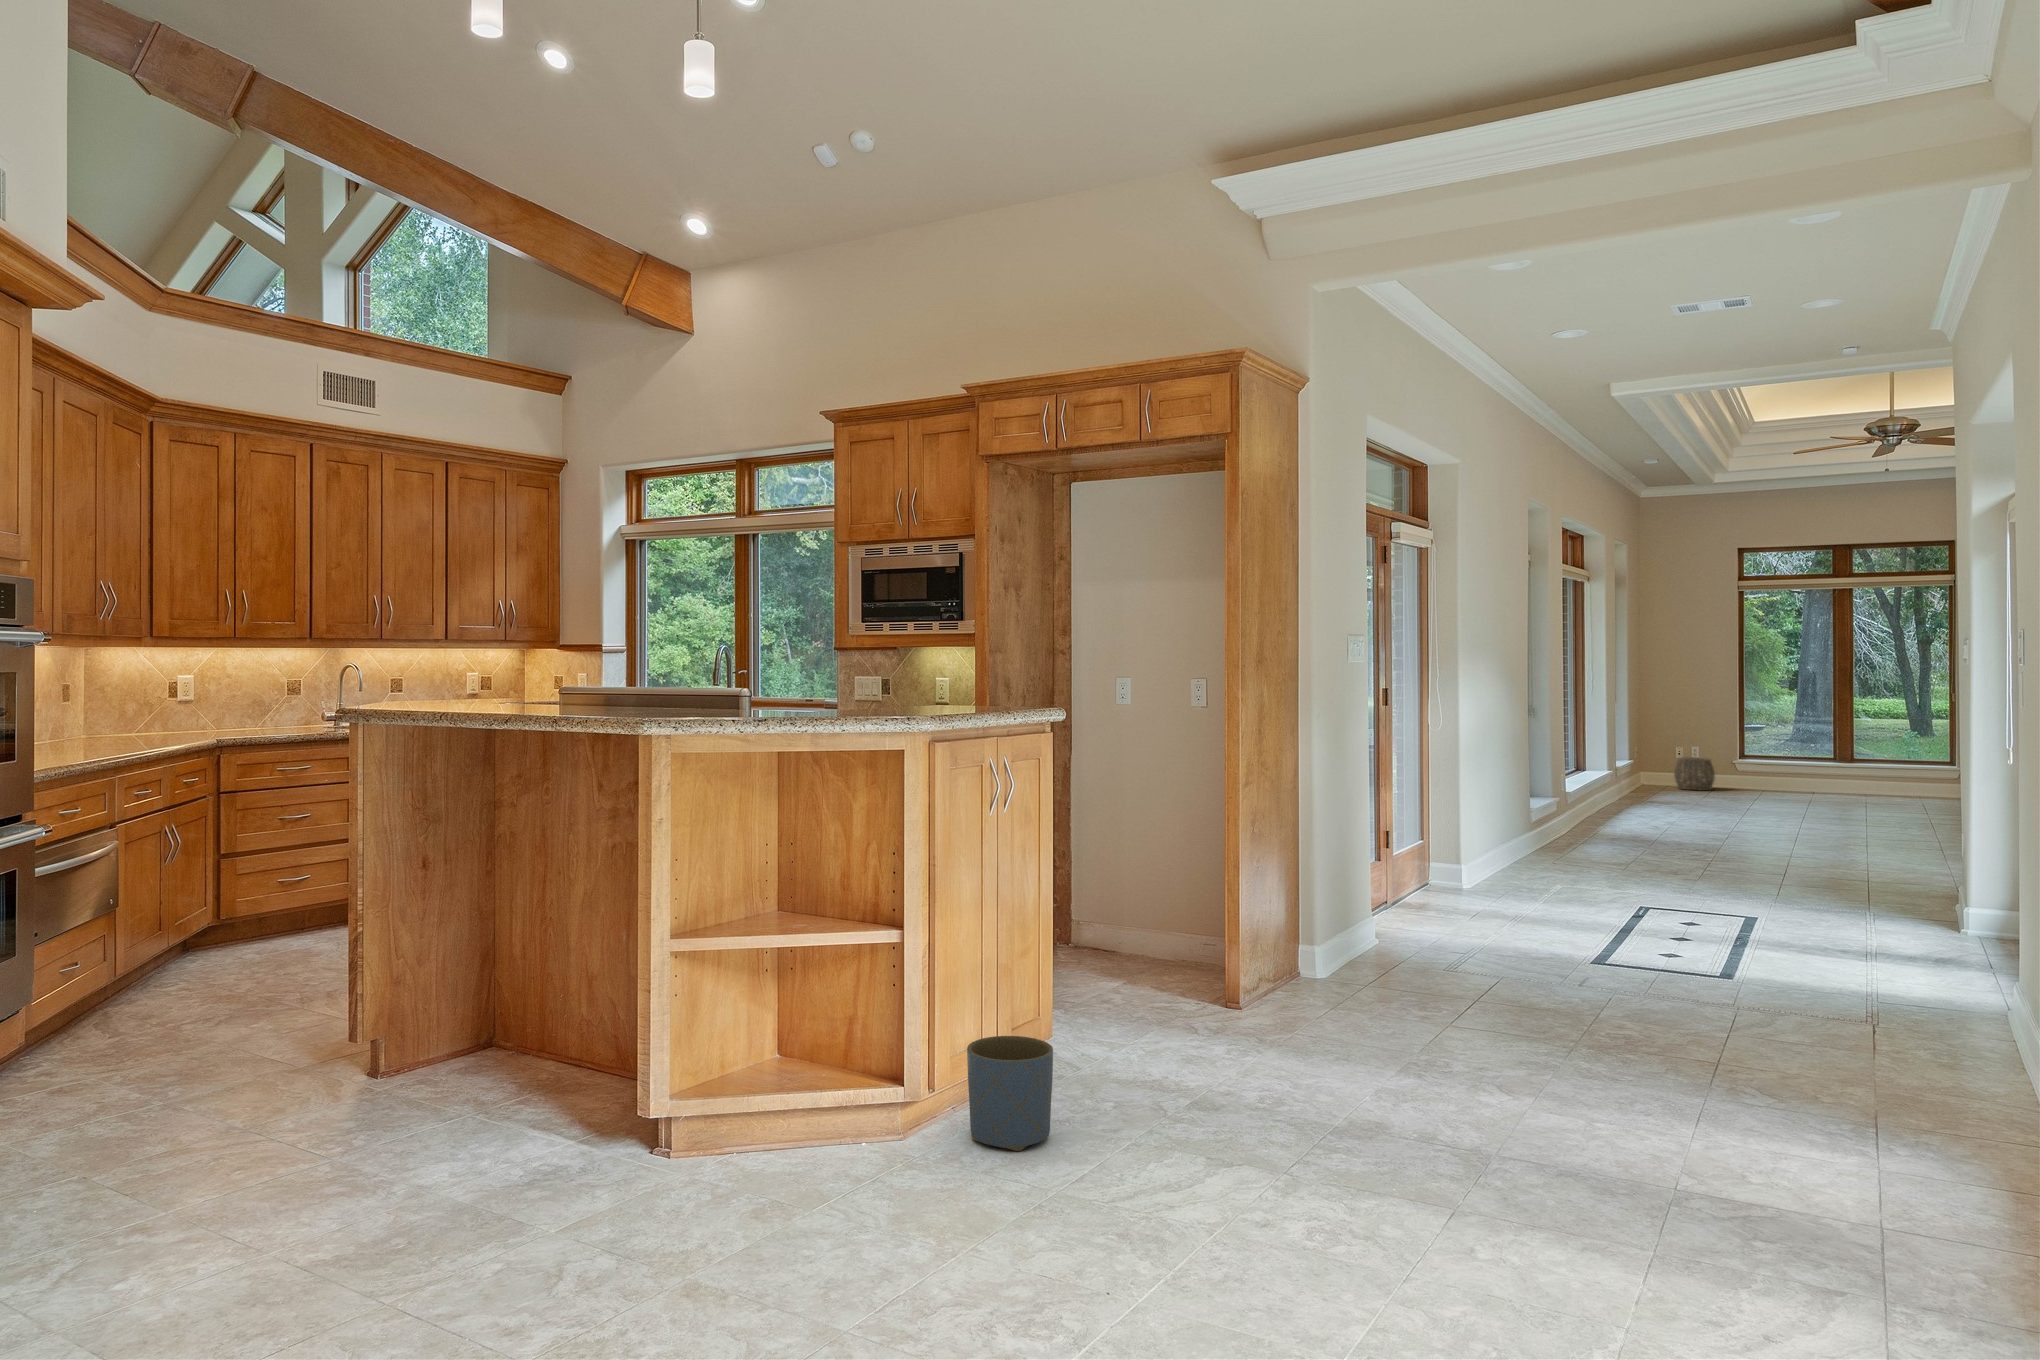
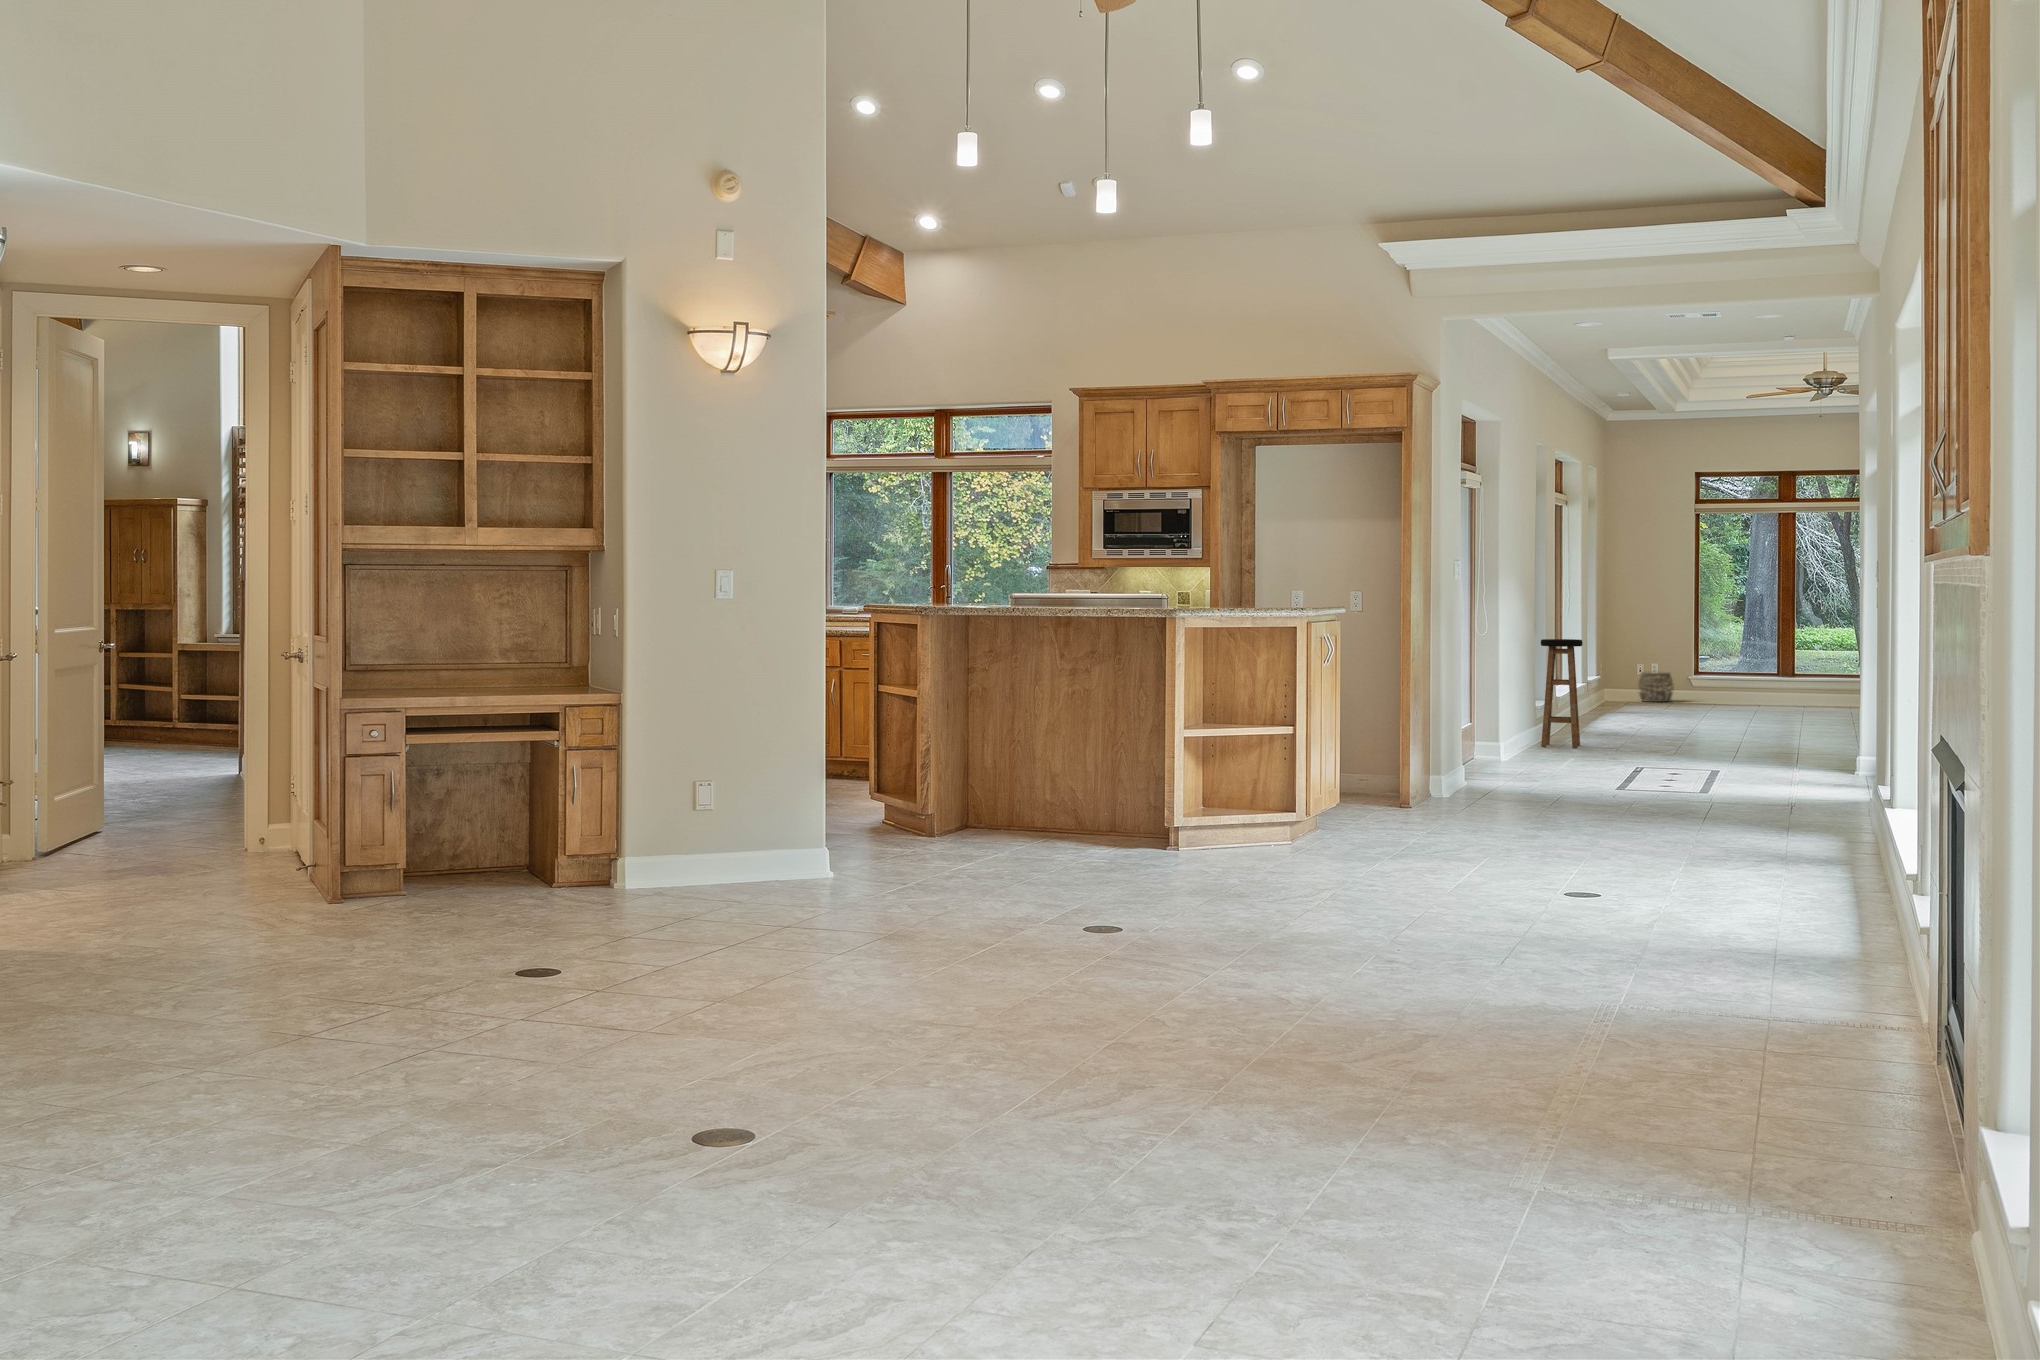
bar stool: none [1525,732,1578,867] -> present [1541,639,1583,748]
planter: present [967,1036,1053,1151] -> none [1321,793,1371,848]

